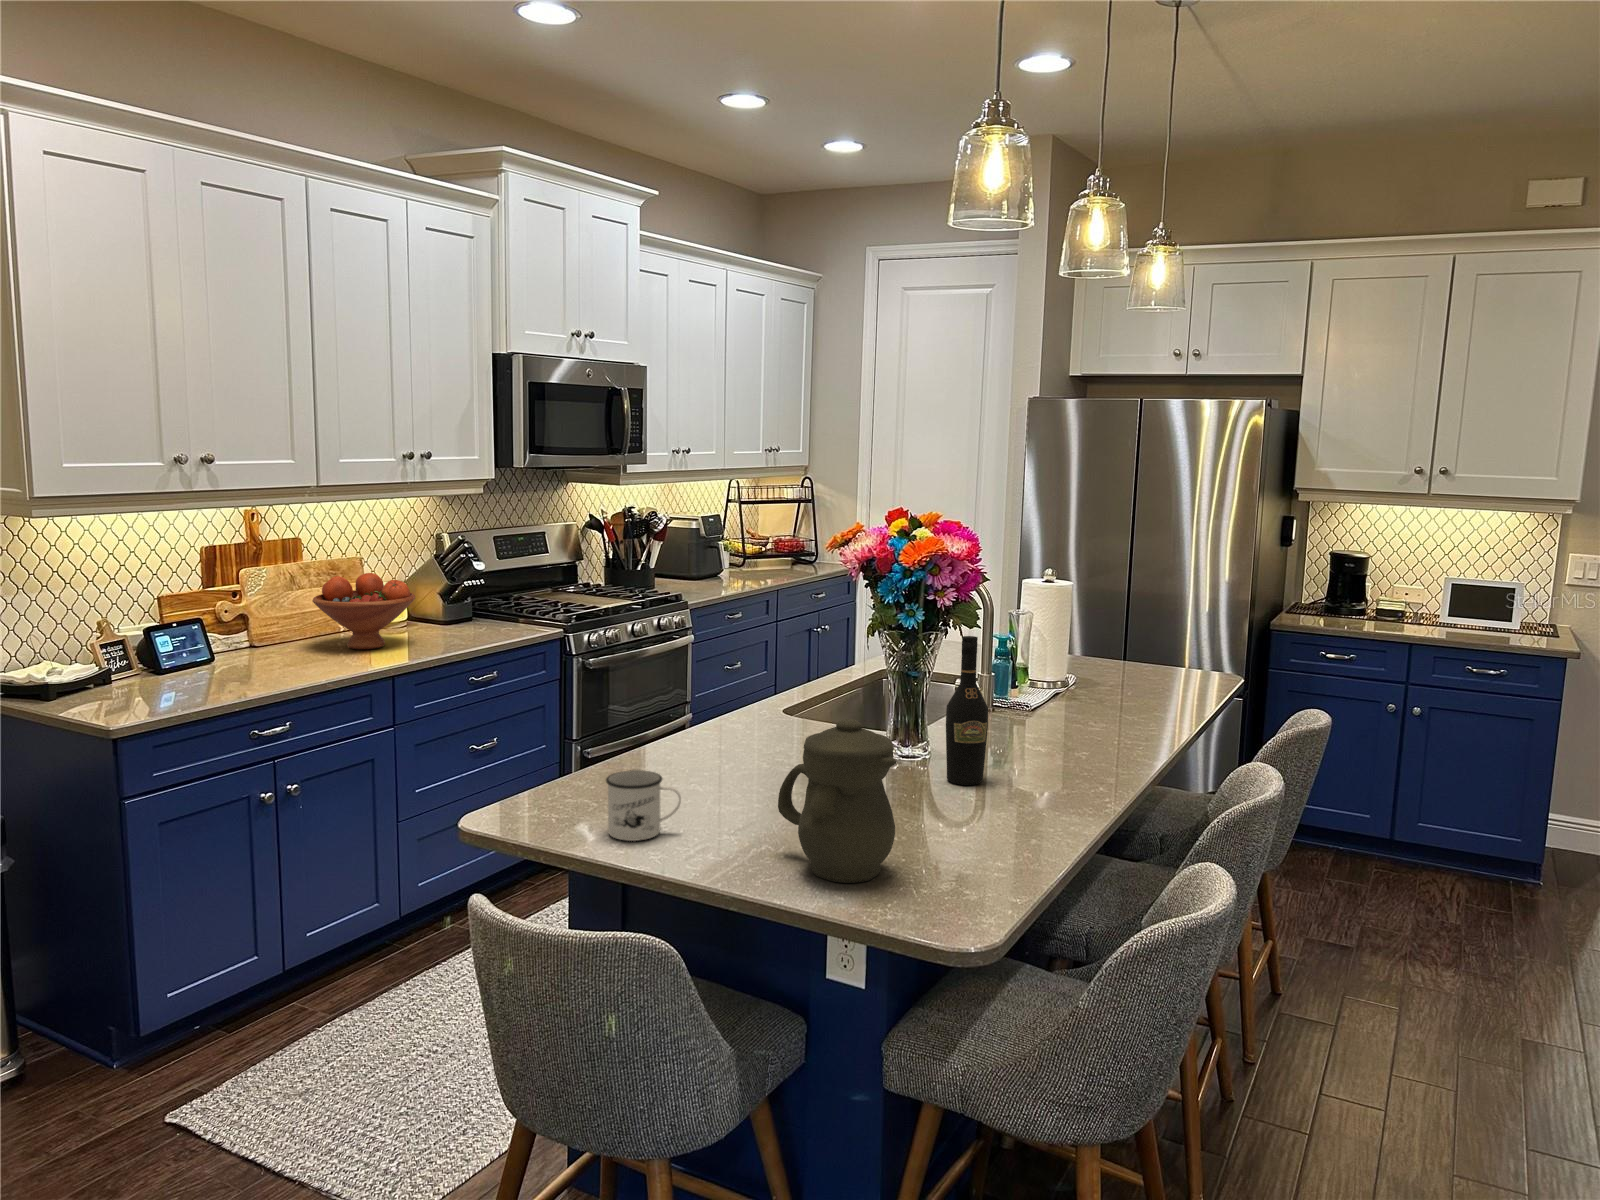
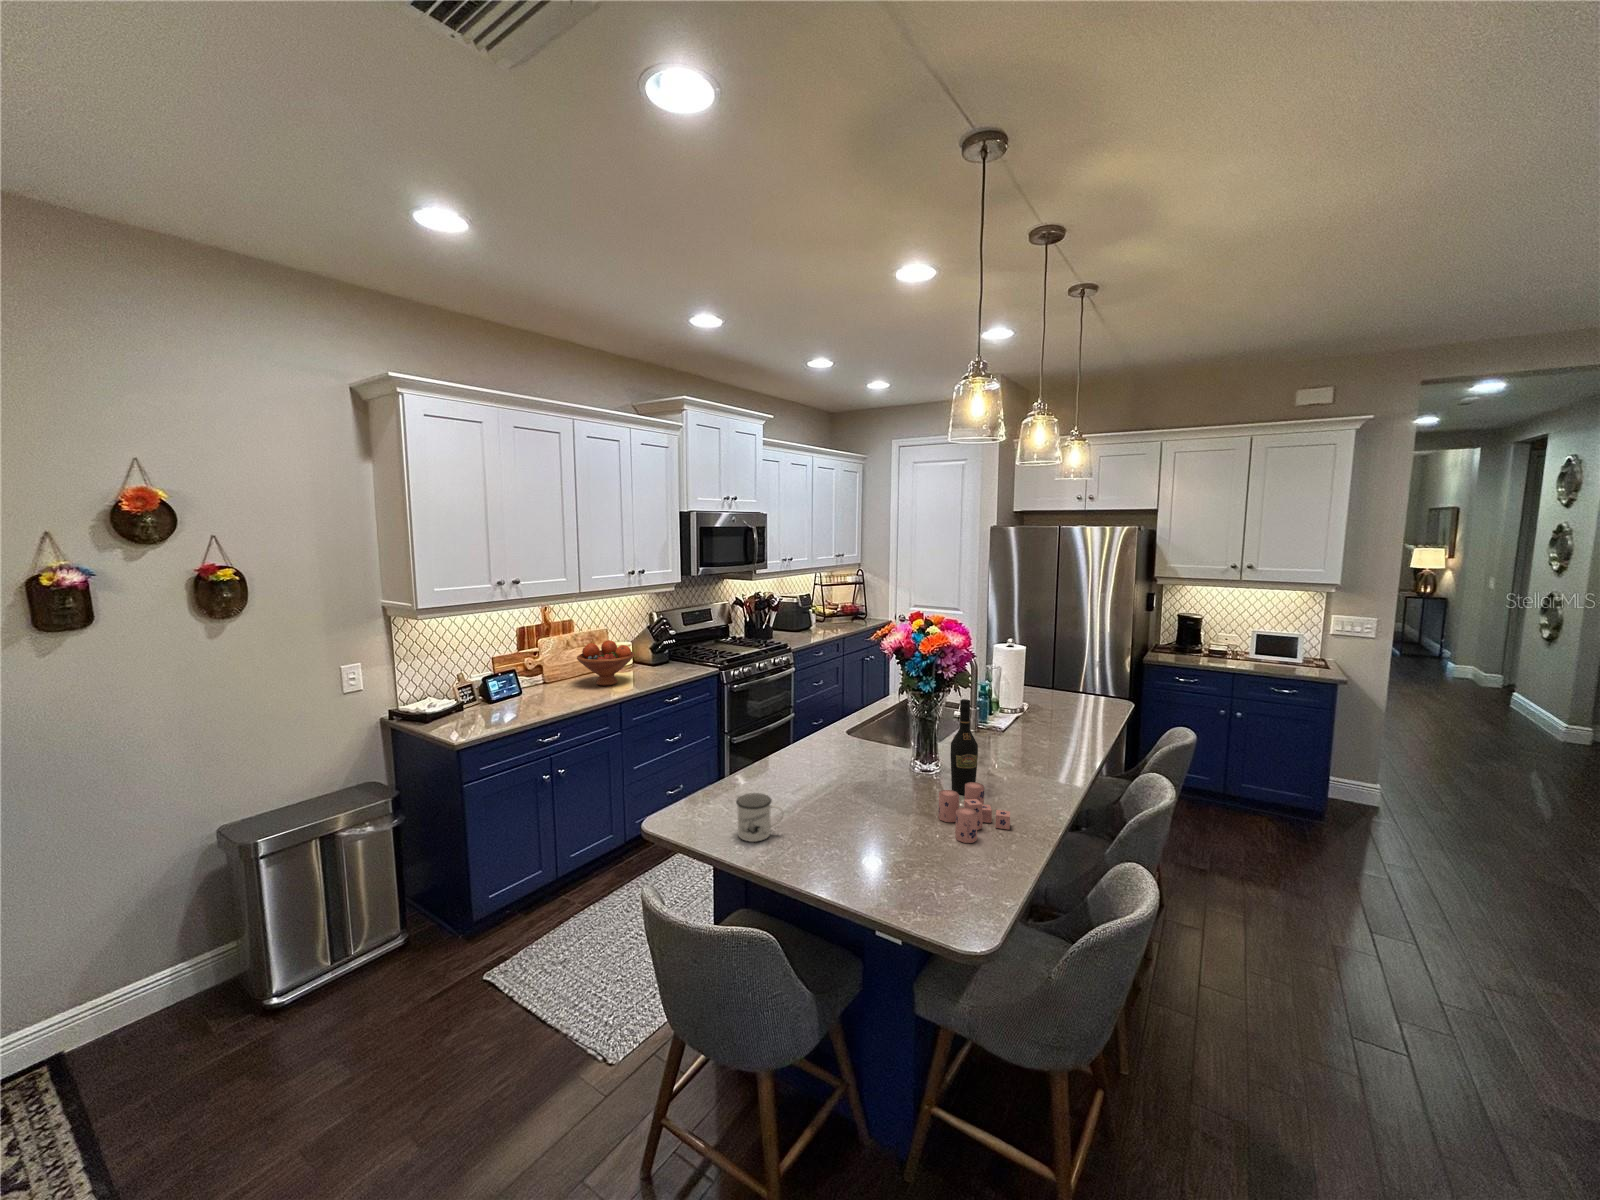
teapot: present [778,719,897,883] -> none [845,772,923,883]
candle: none [924,761,1033,839] -> present [938,782,1010,843]

